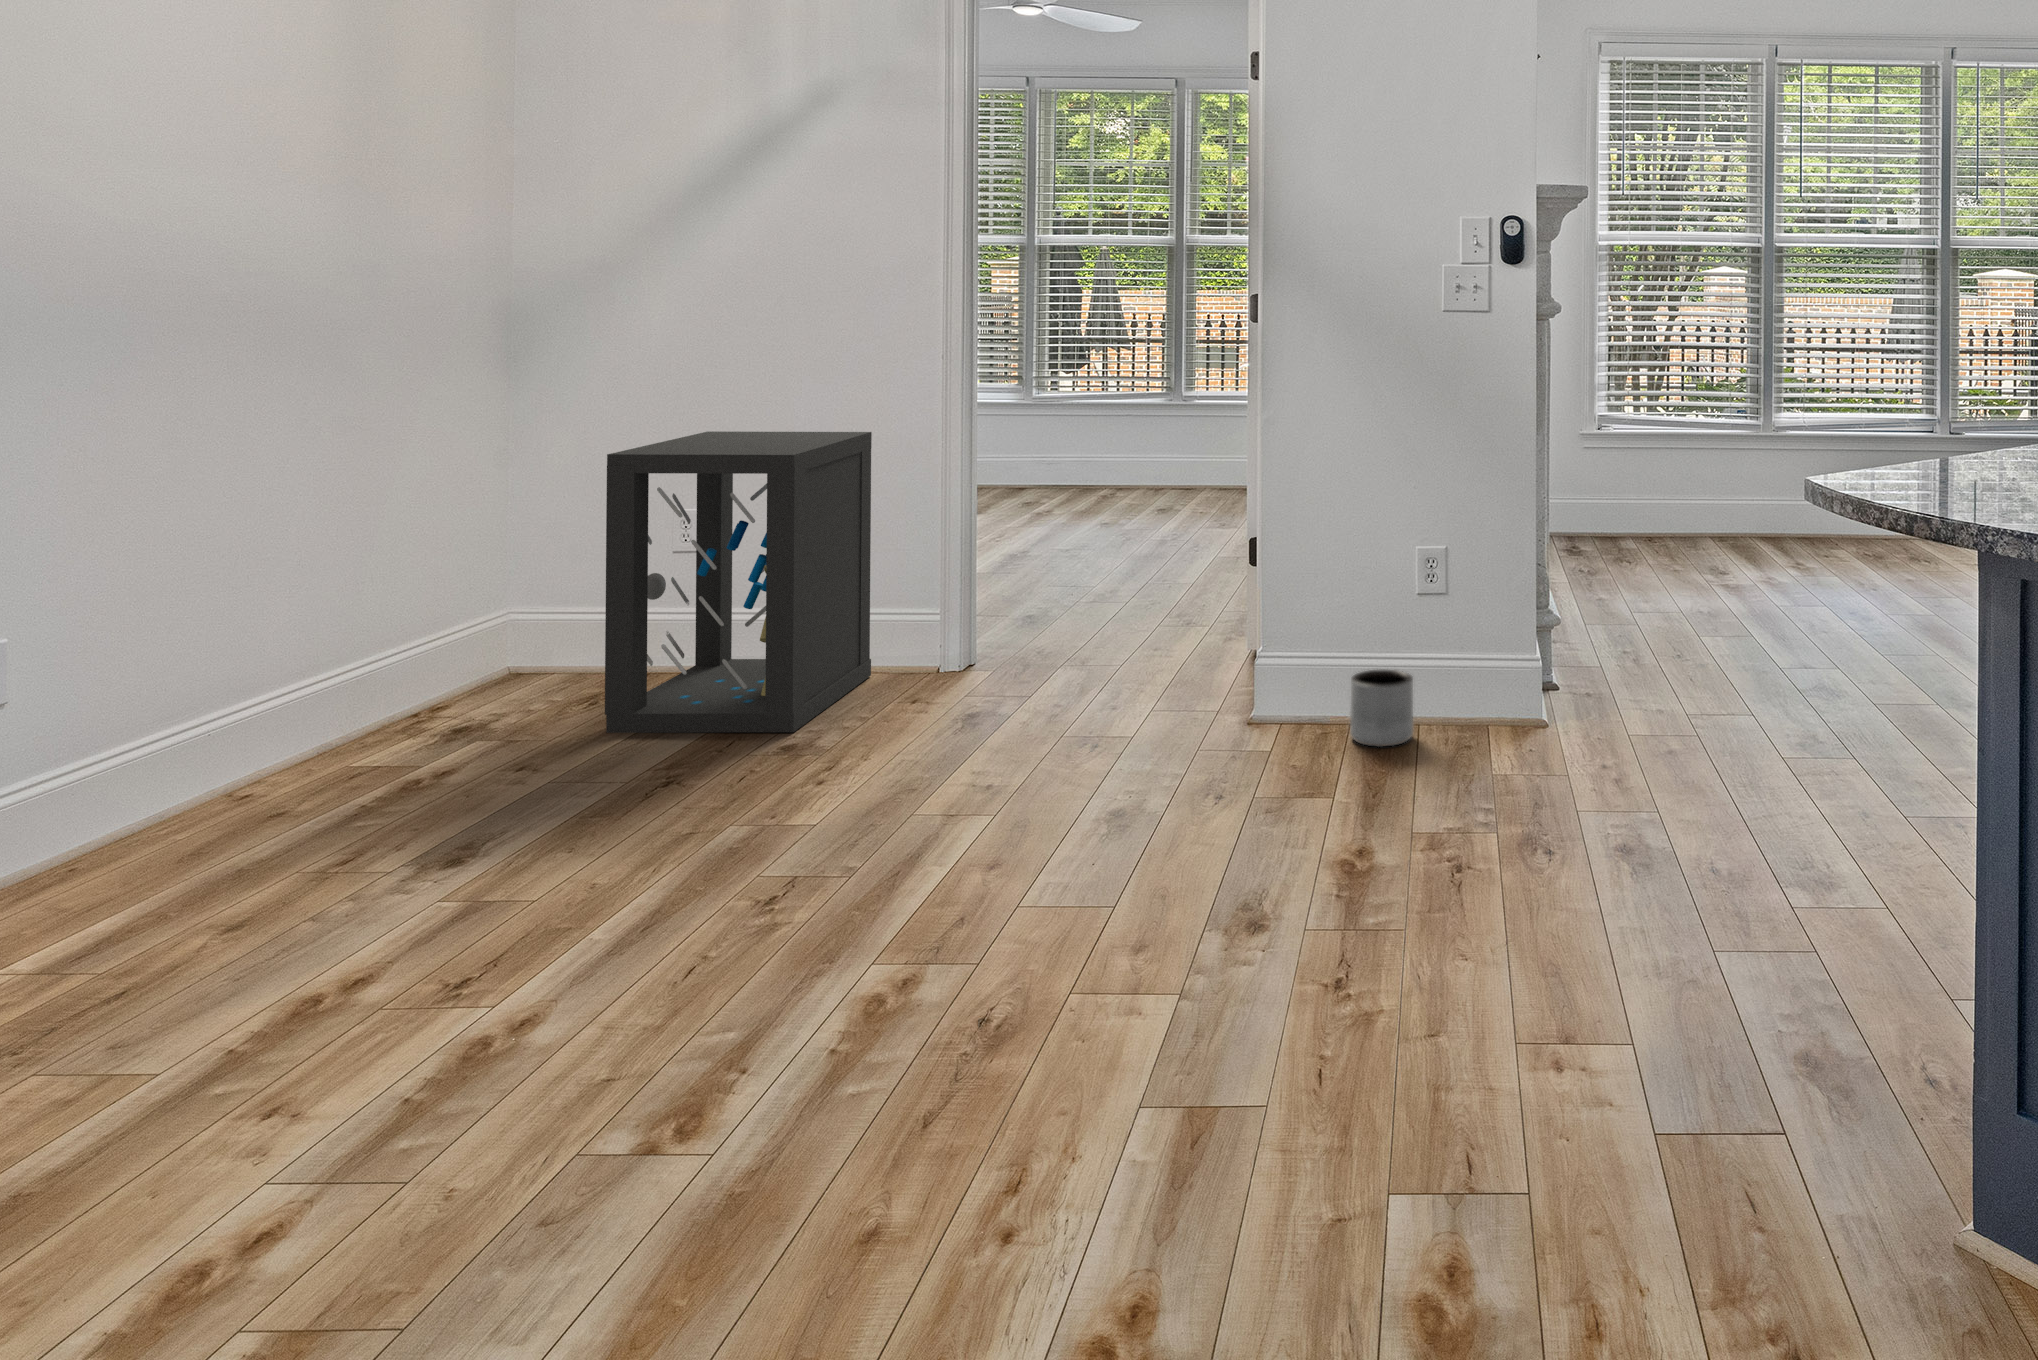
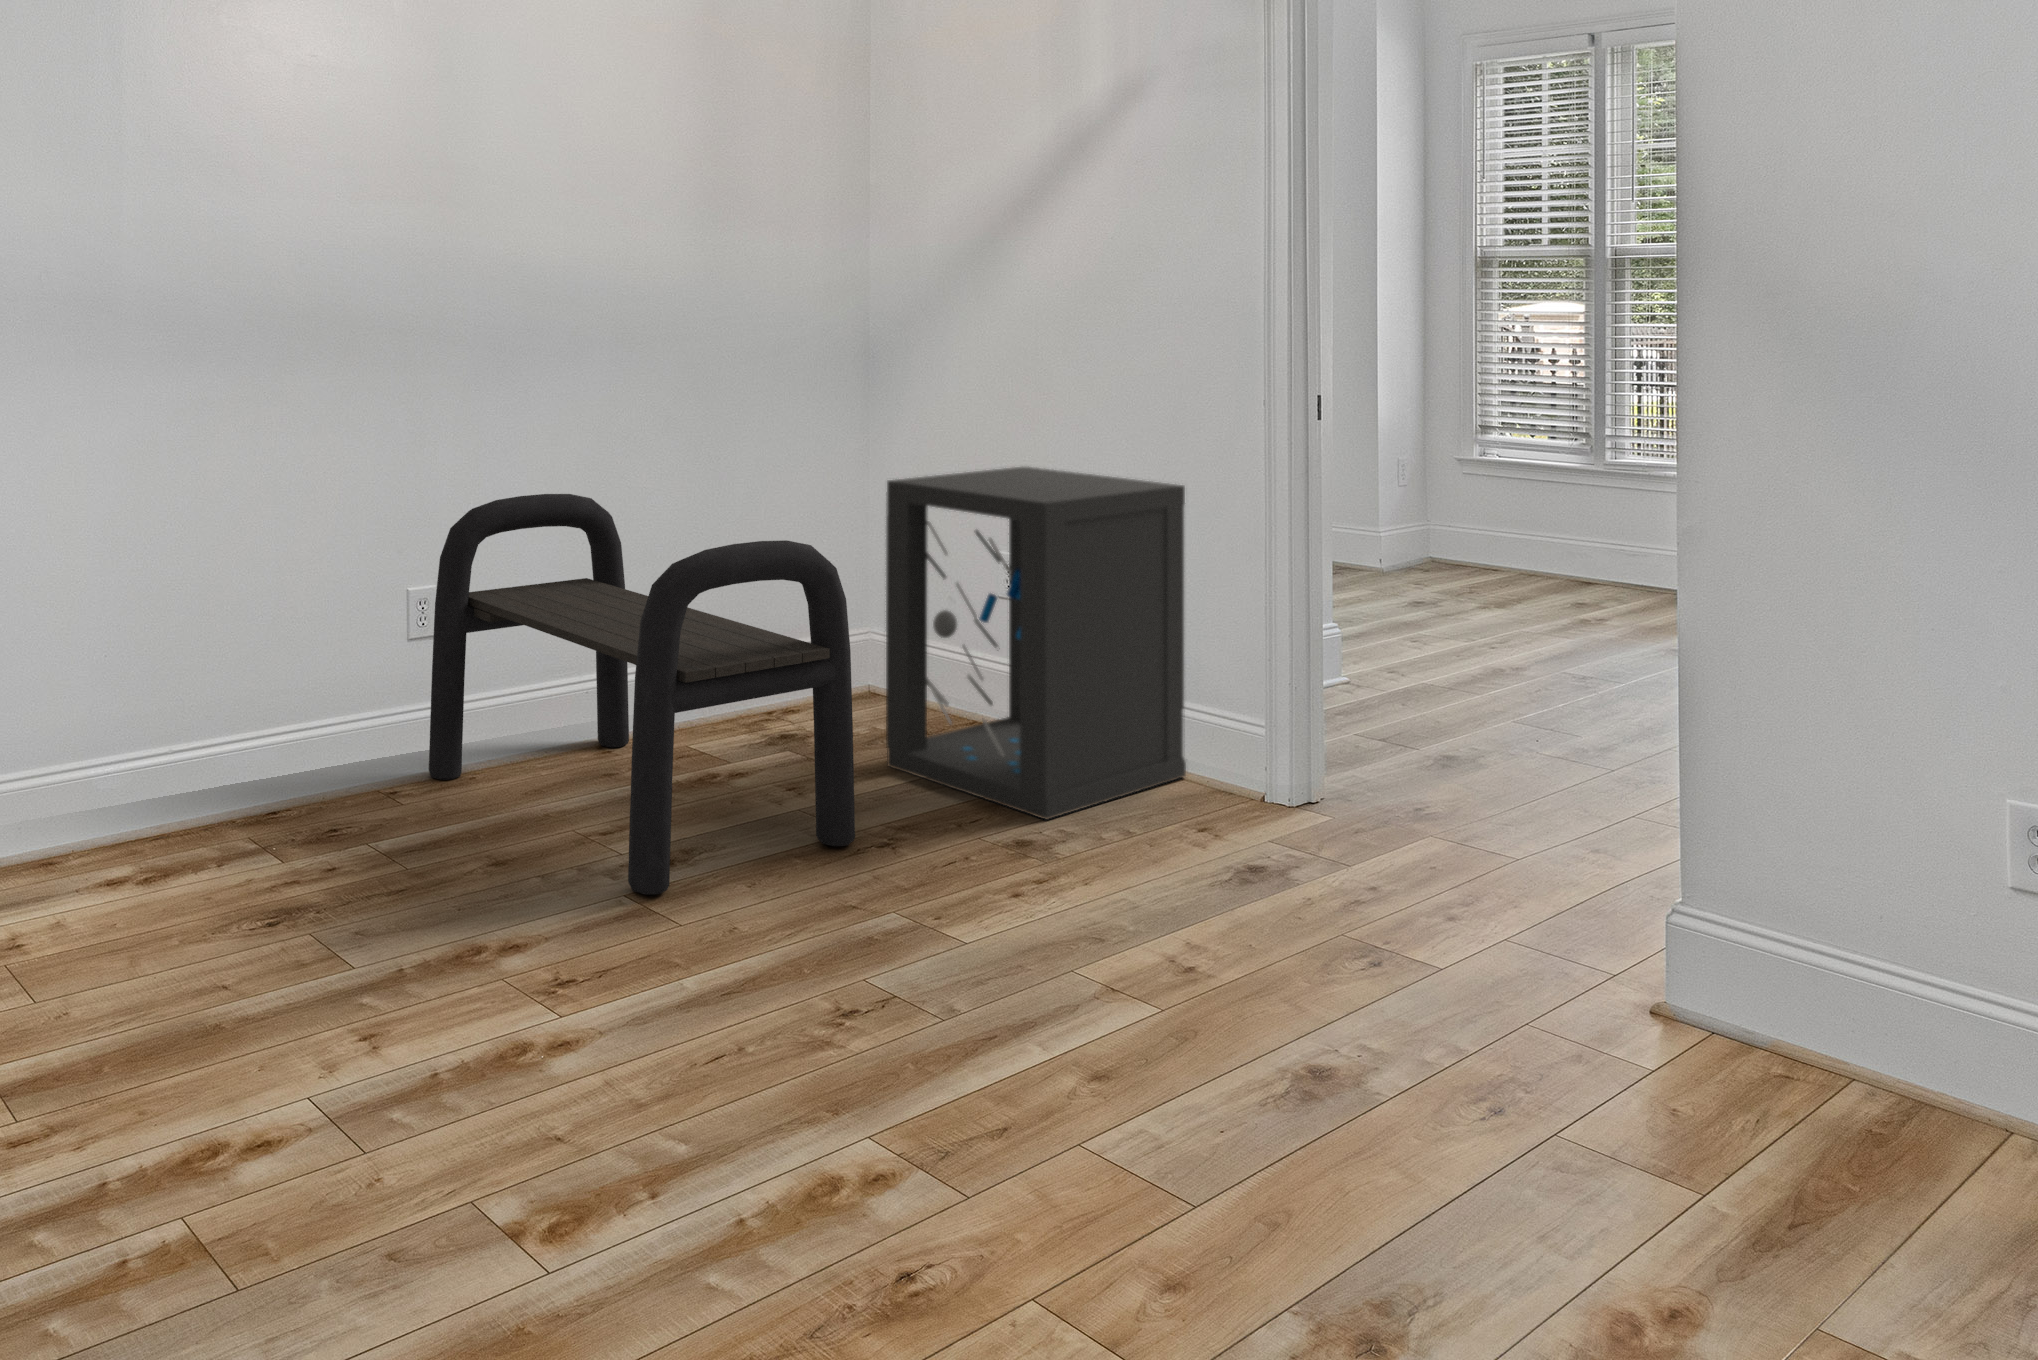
bench: none [19,510,646,895] -> present [429,494,855,895]
planter: present [1350,670,1413,747] -> none [1832,992,1978,1150]

